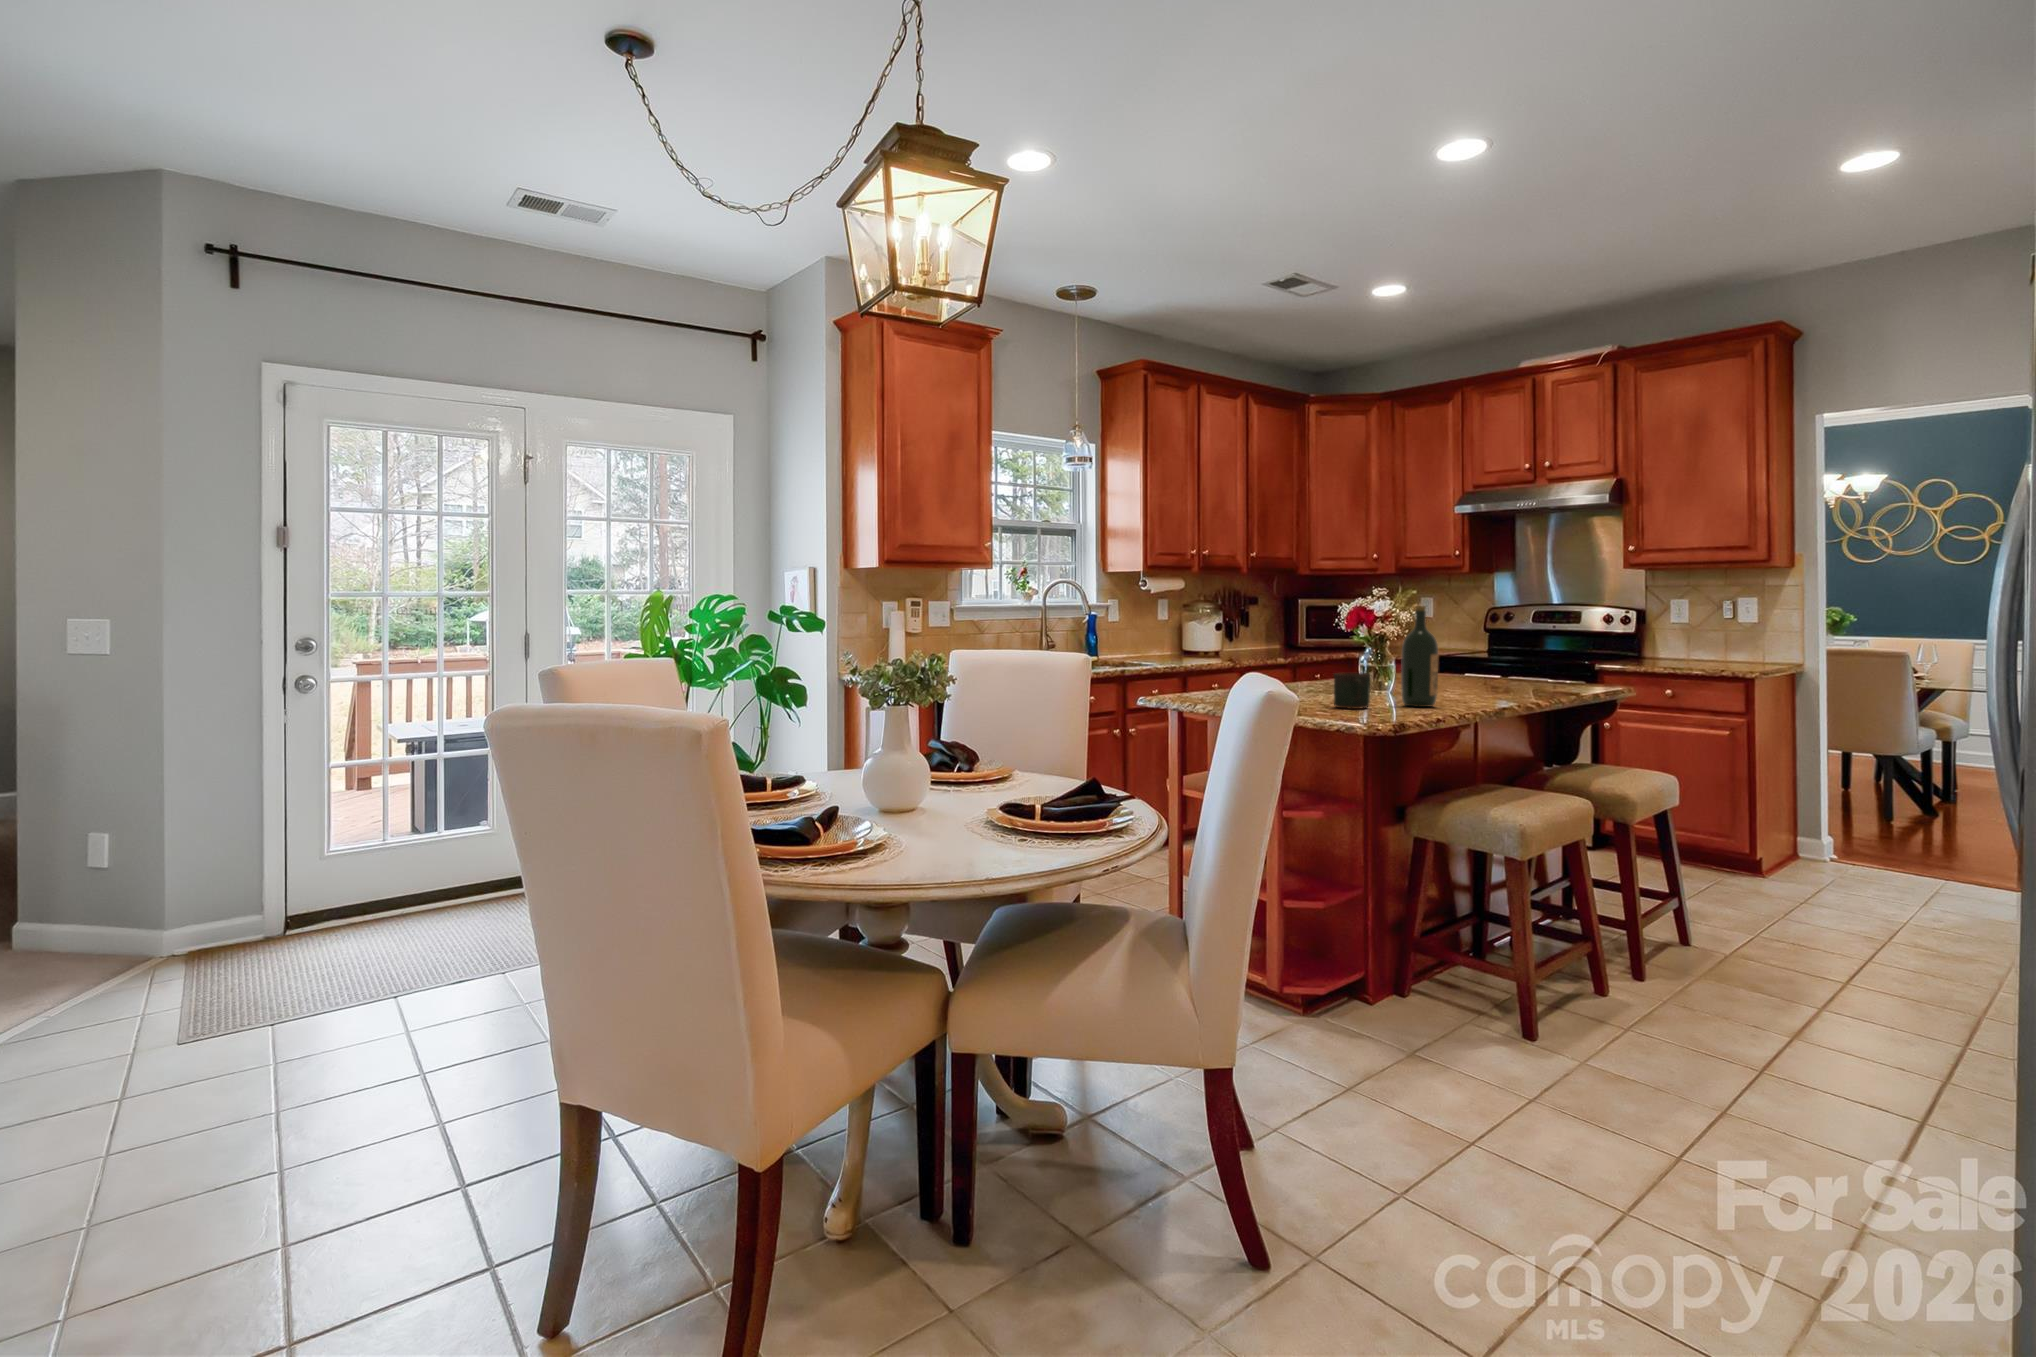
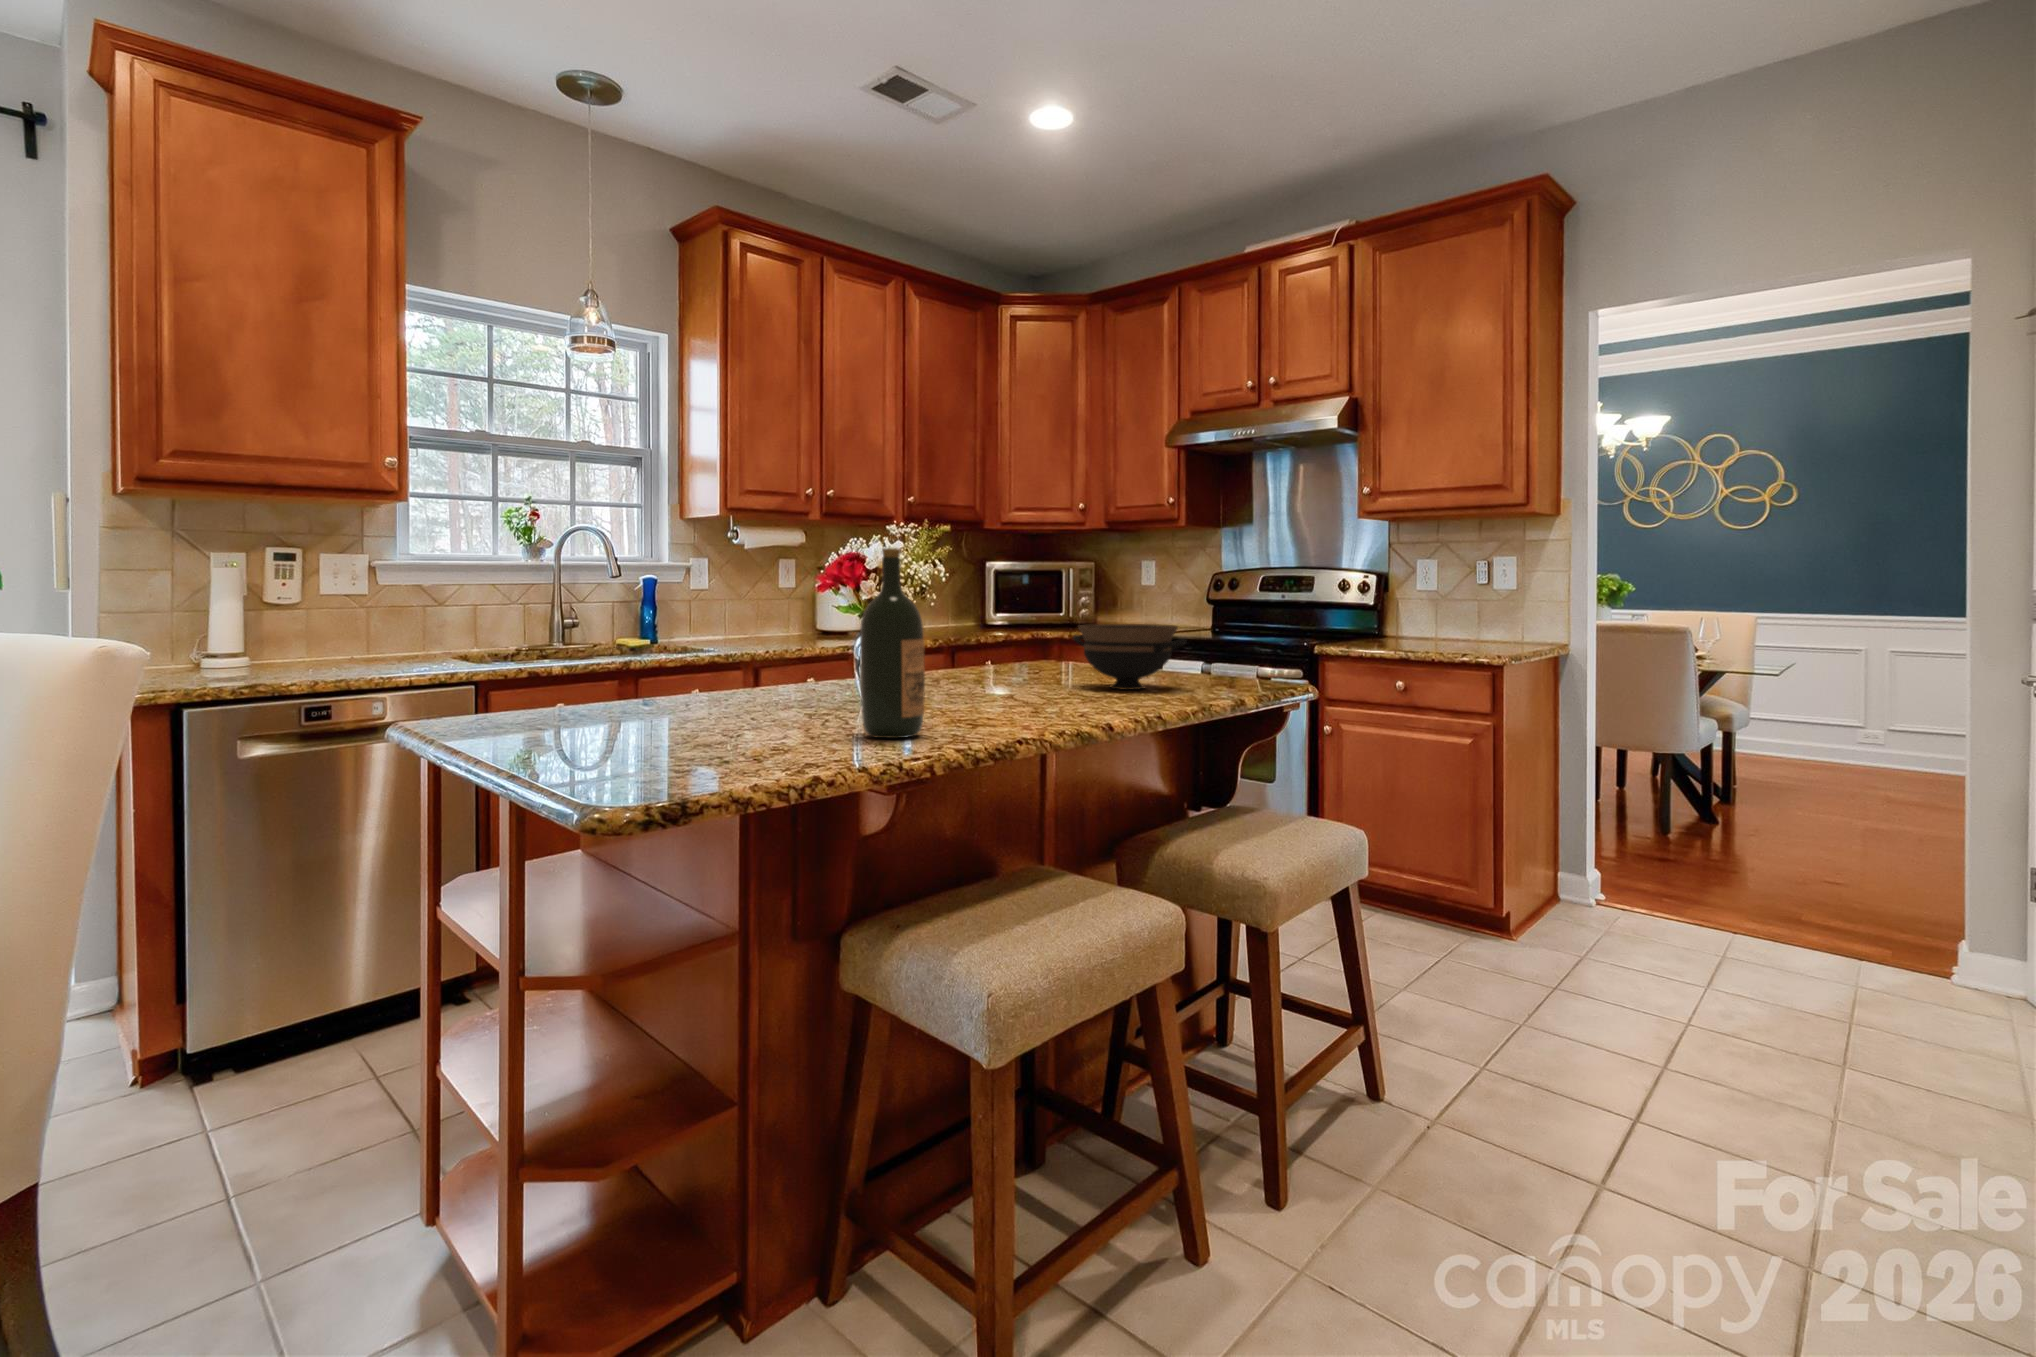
bowl: none [1455,647,1543,689] -> present [1073,624,1187,690]
mug: present [1334,673,1370,709] -> none [714,675,785,746]

